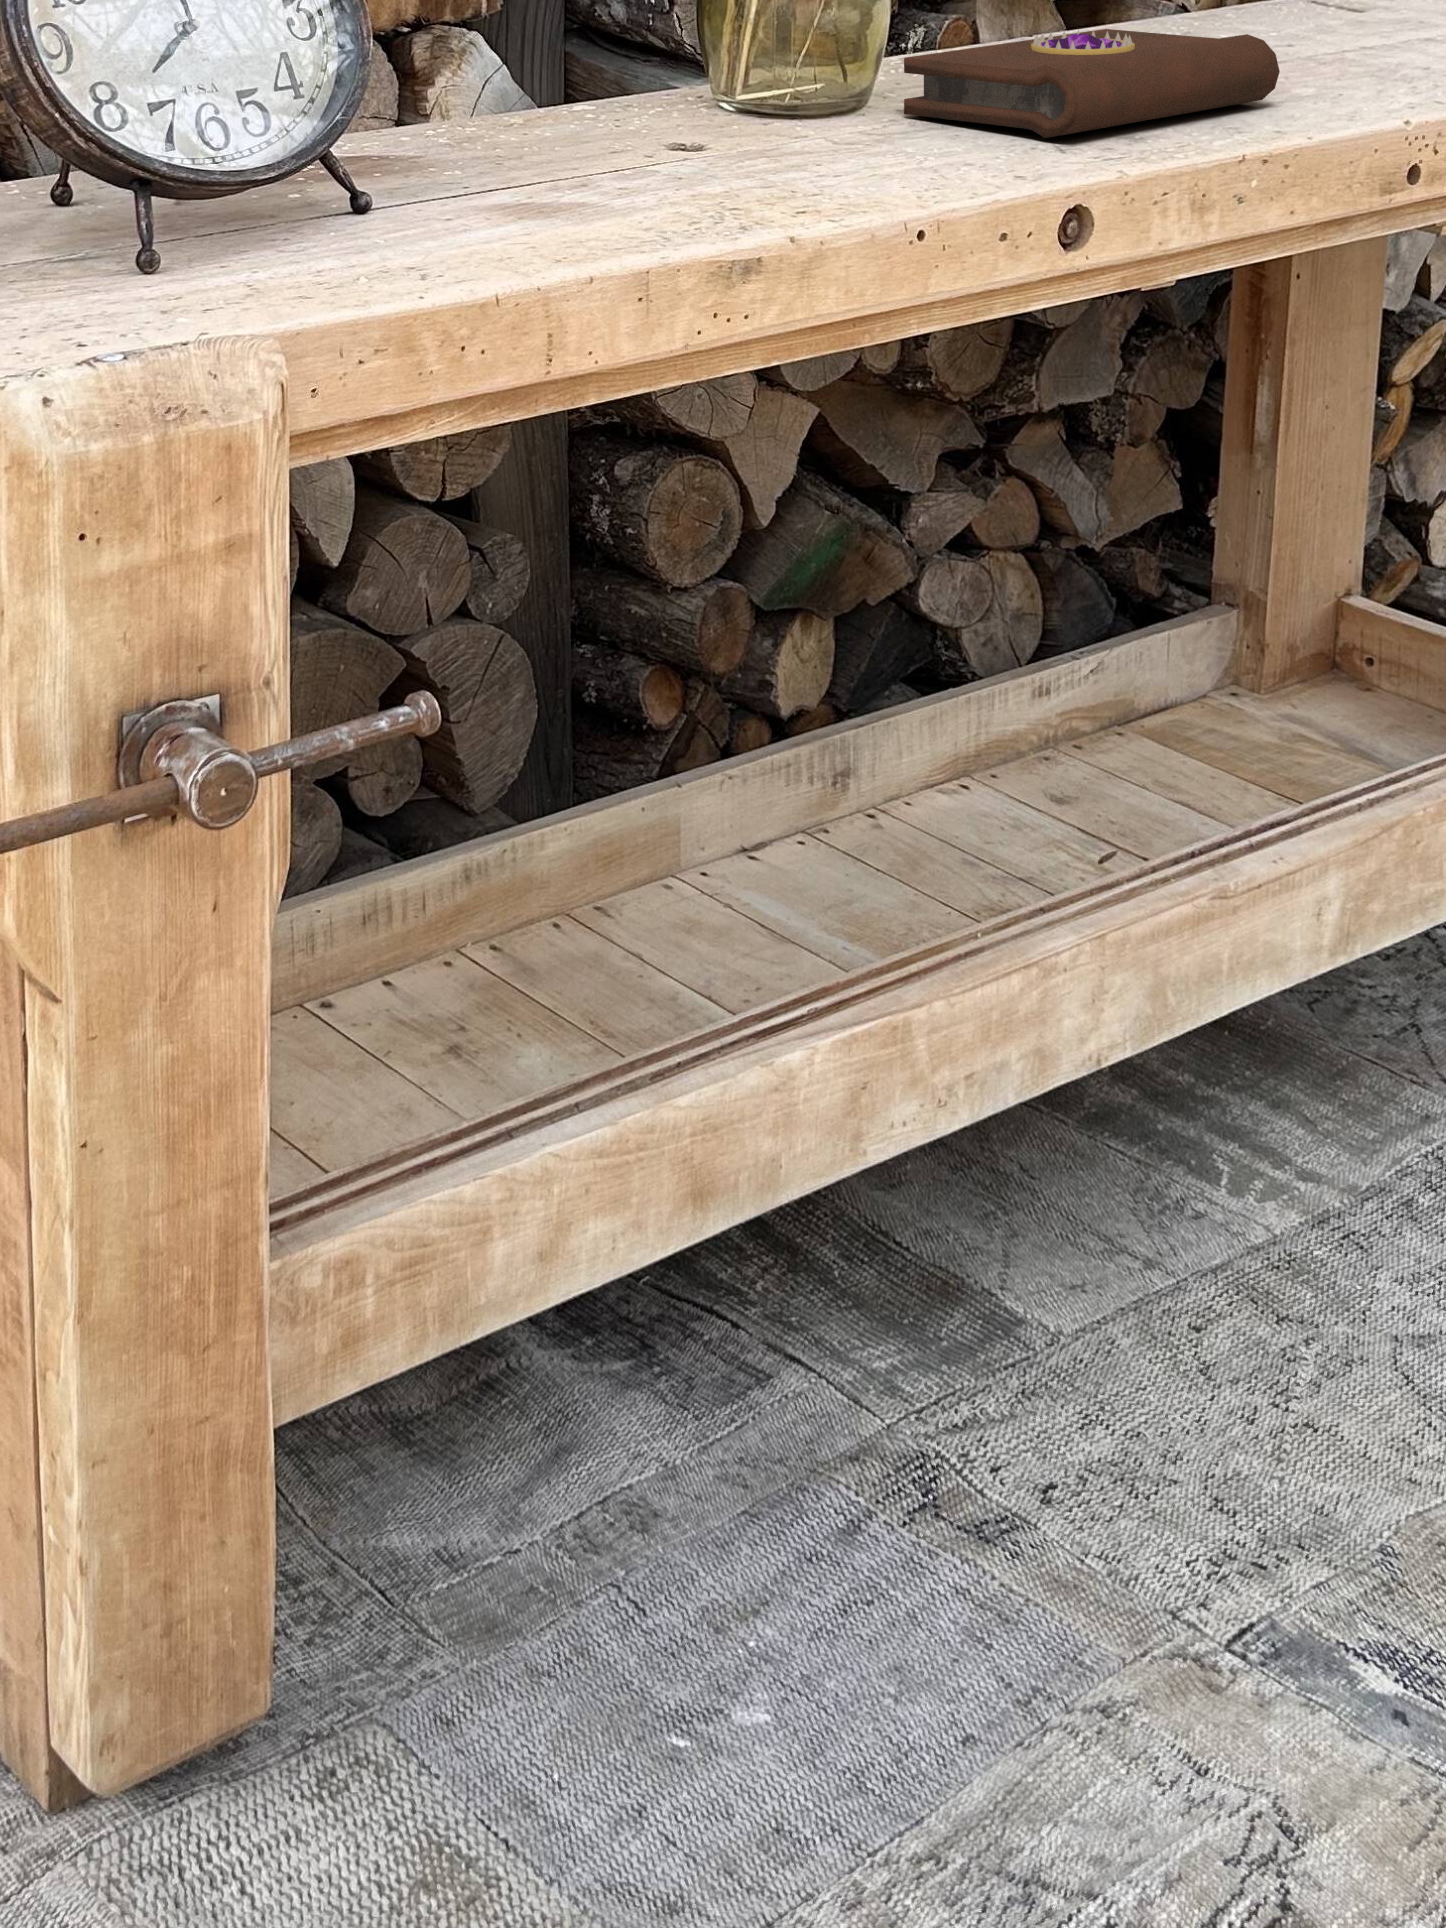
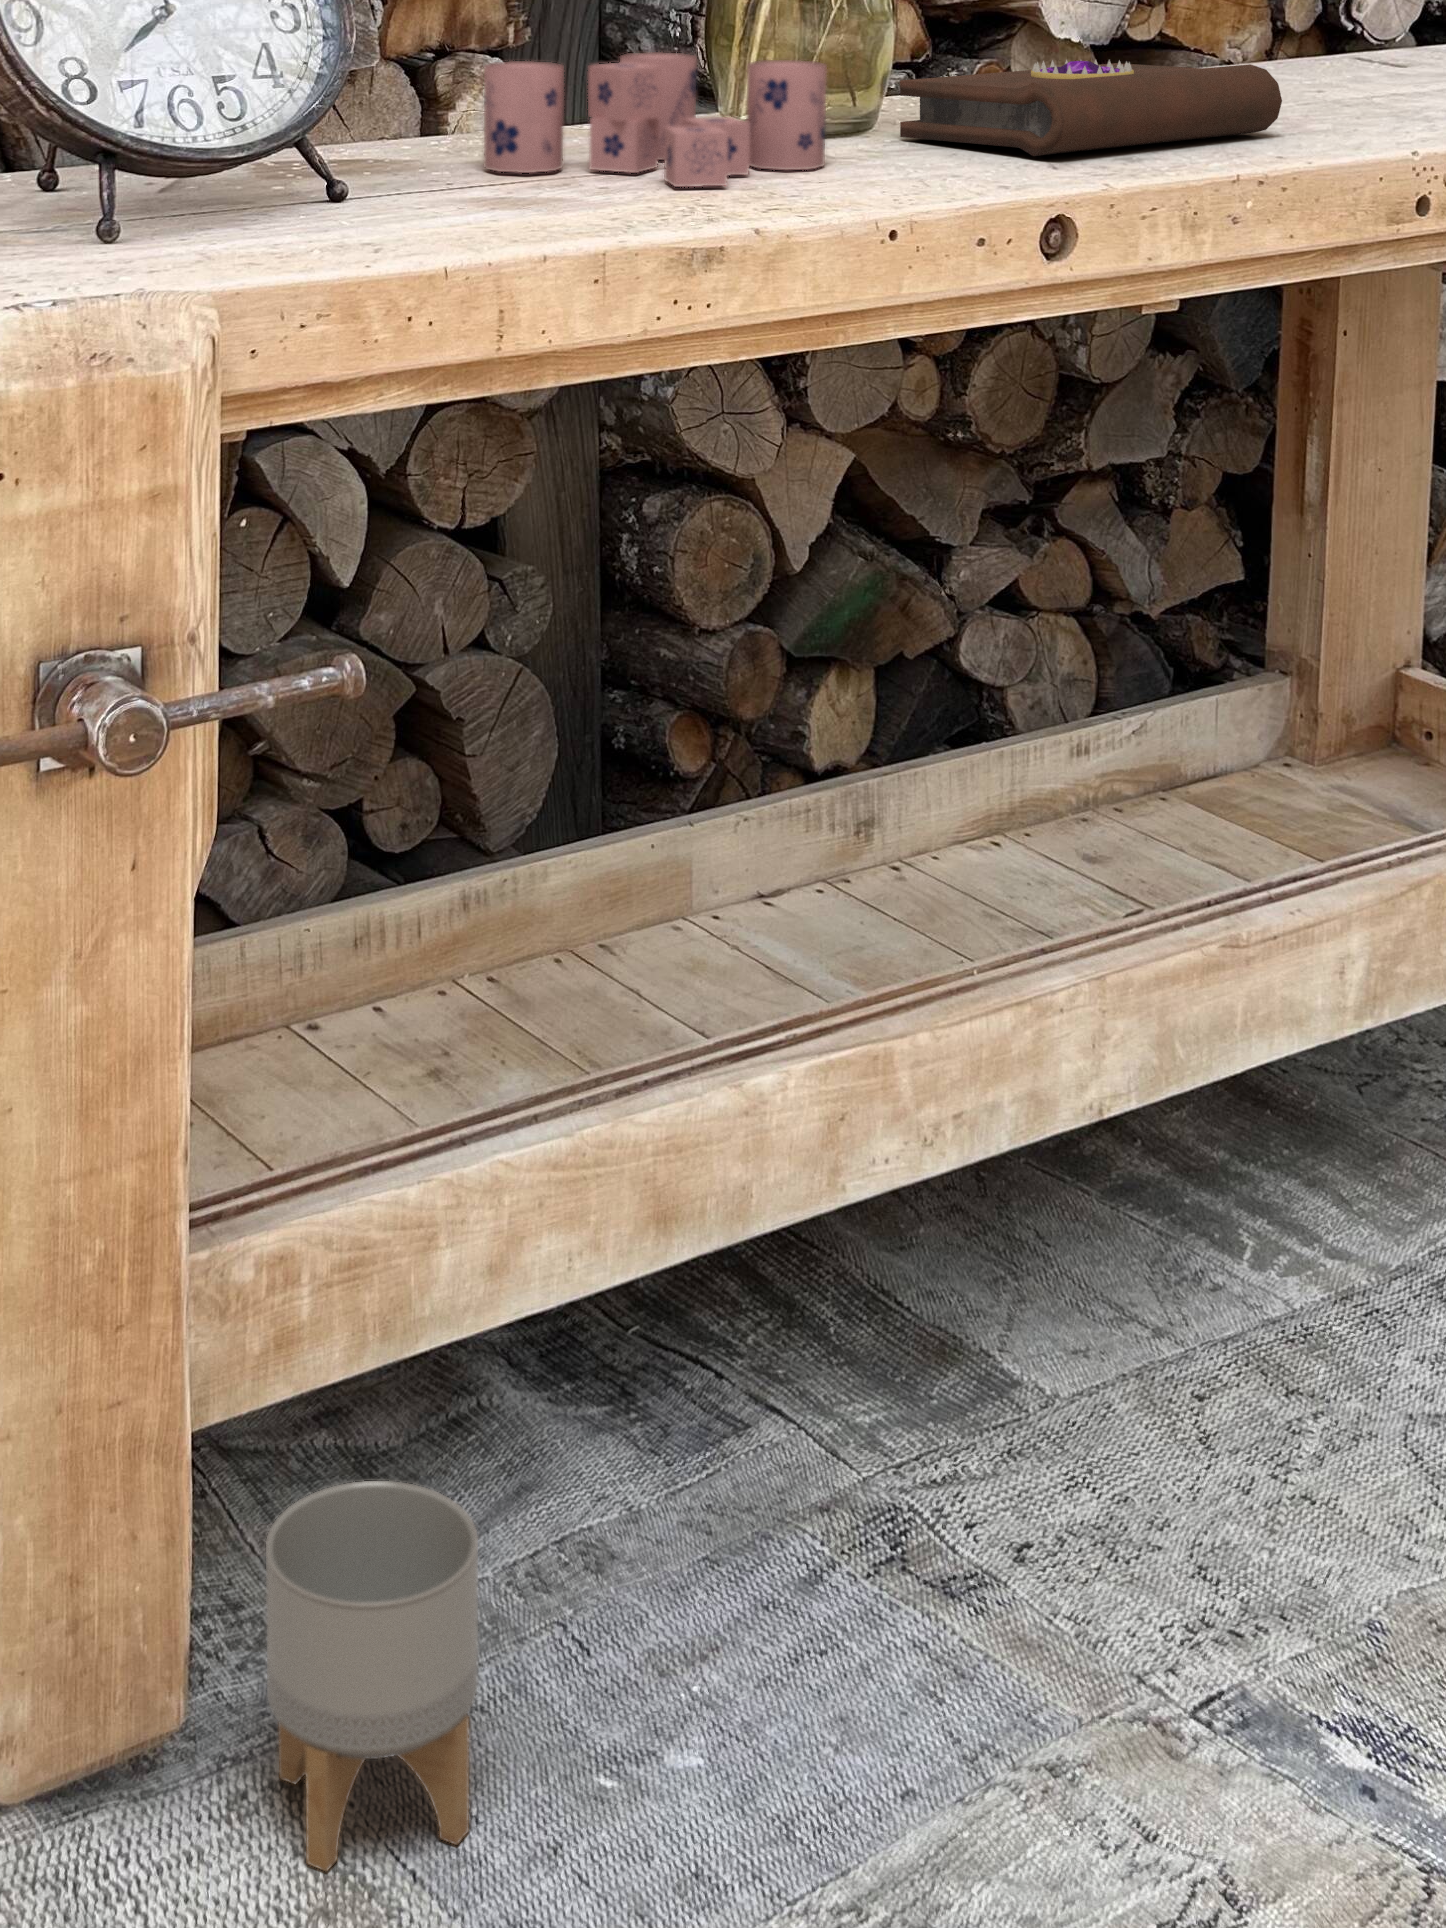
candle: none [503,38,844,186] -> present [484,52,827,187]
planter: none [351,1471,558,1848] -> present [266,1481,478,1871]

